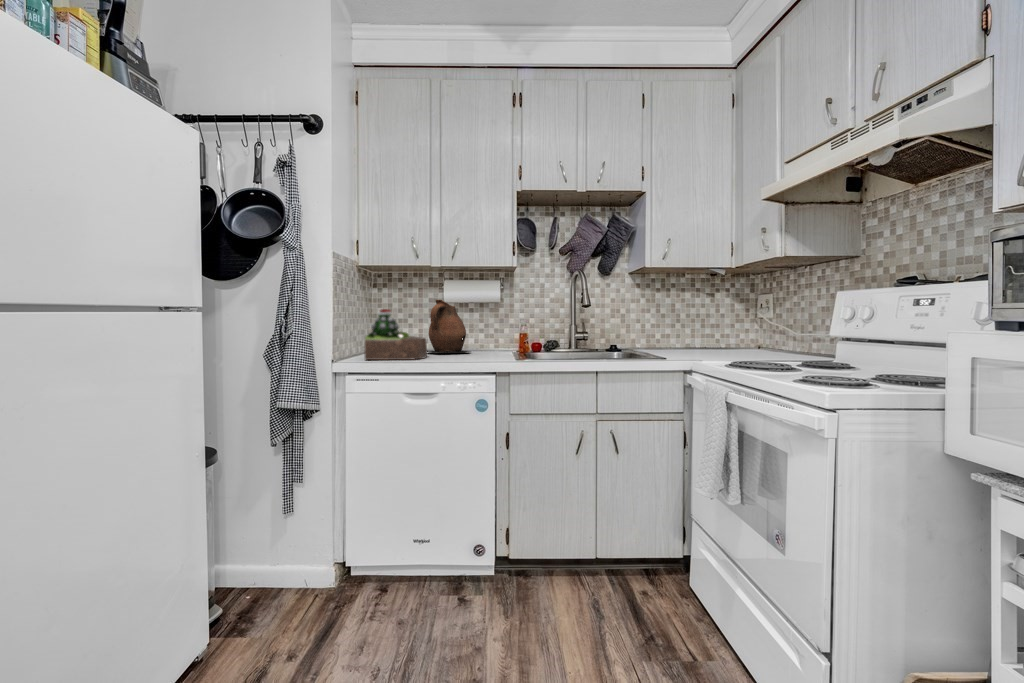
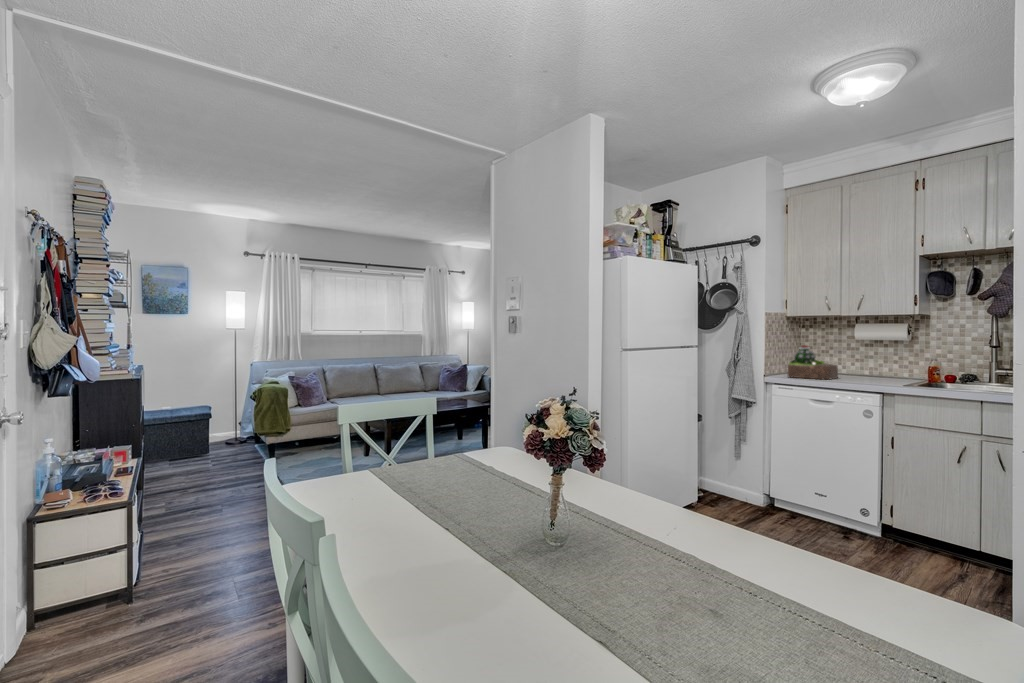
ceramic pitcher: present [427,300,470,353] -> none [842,338,884,378]

